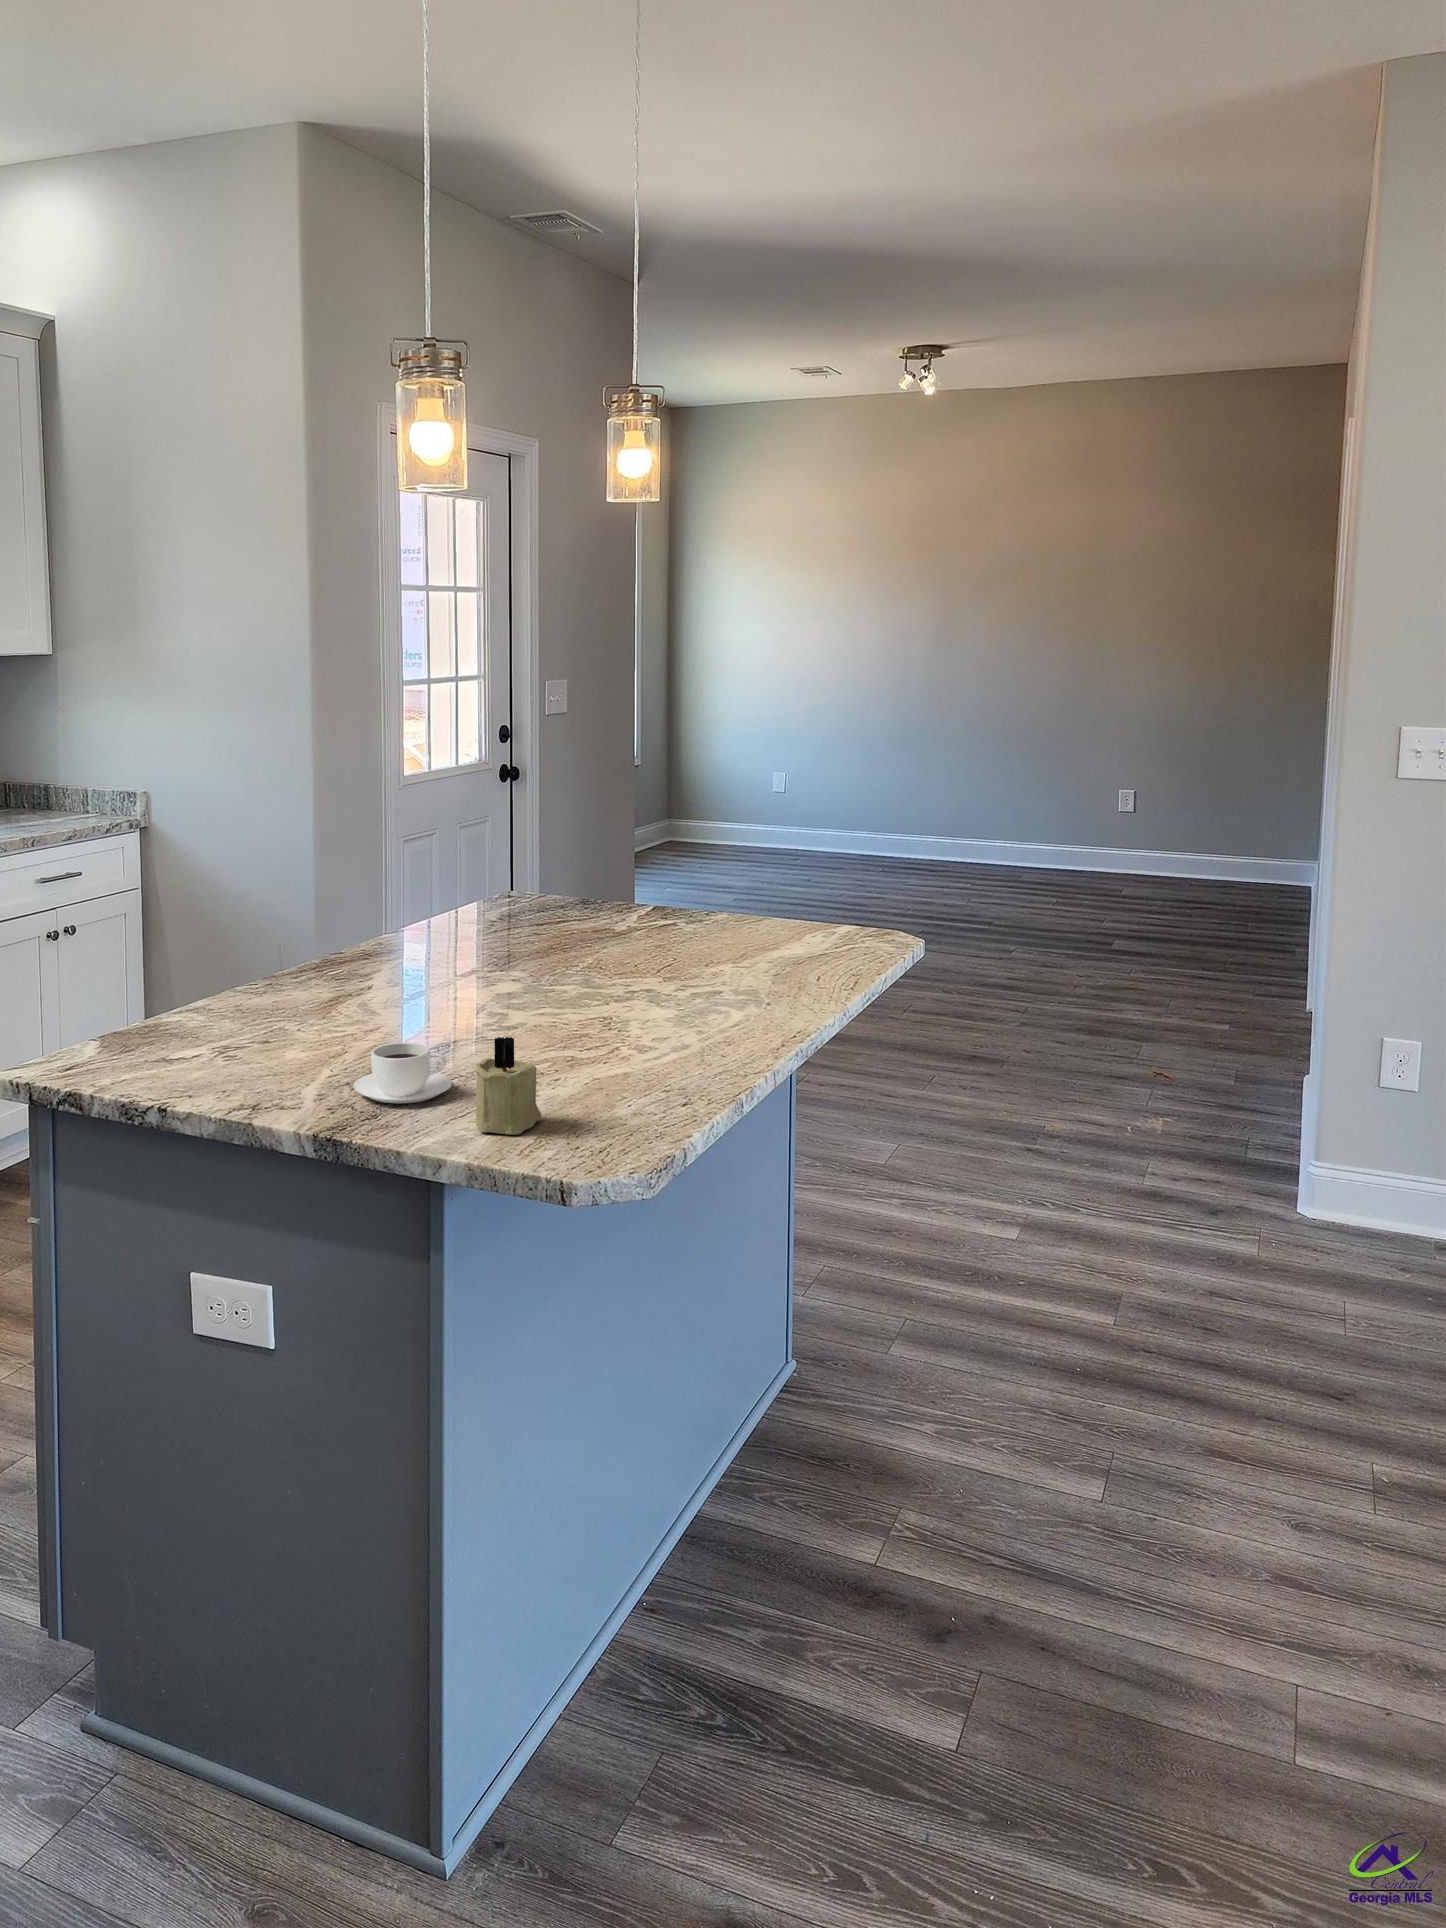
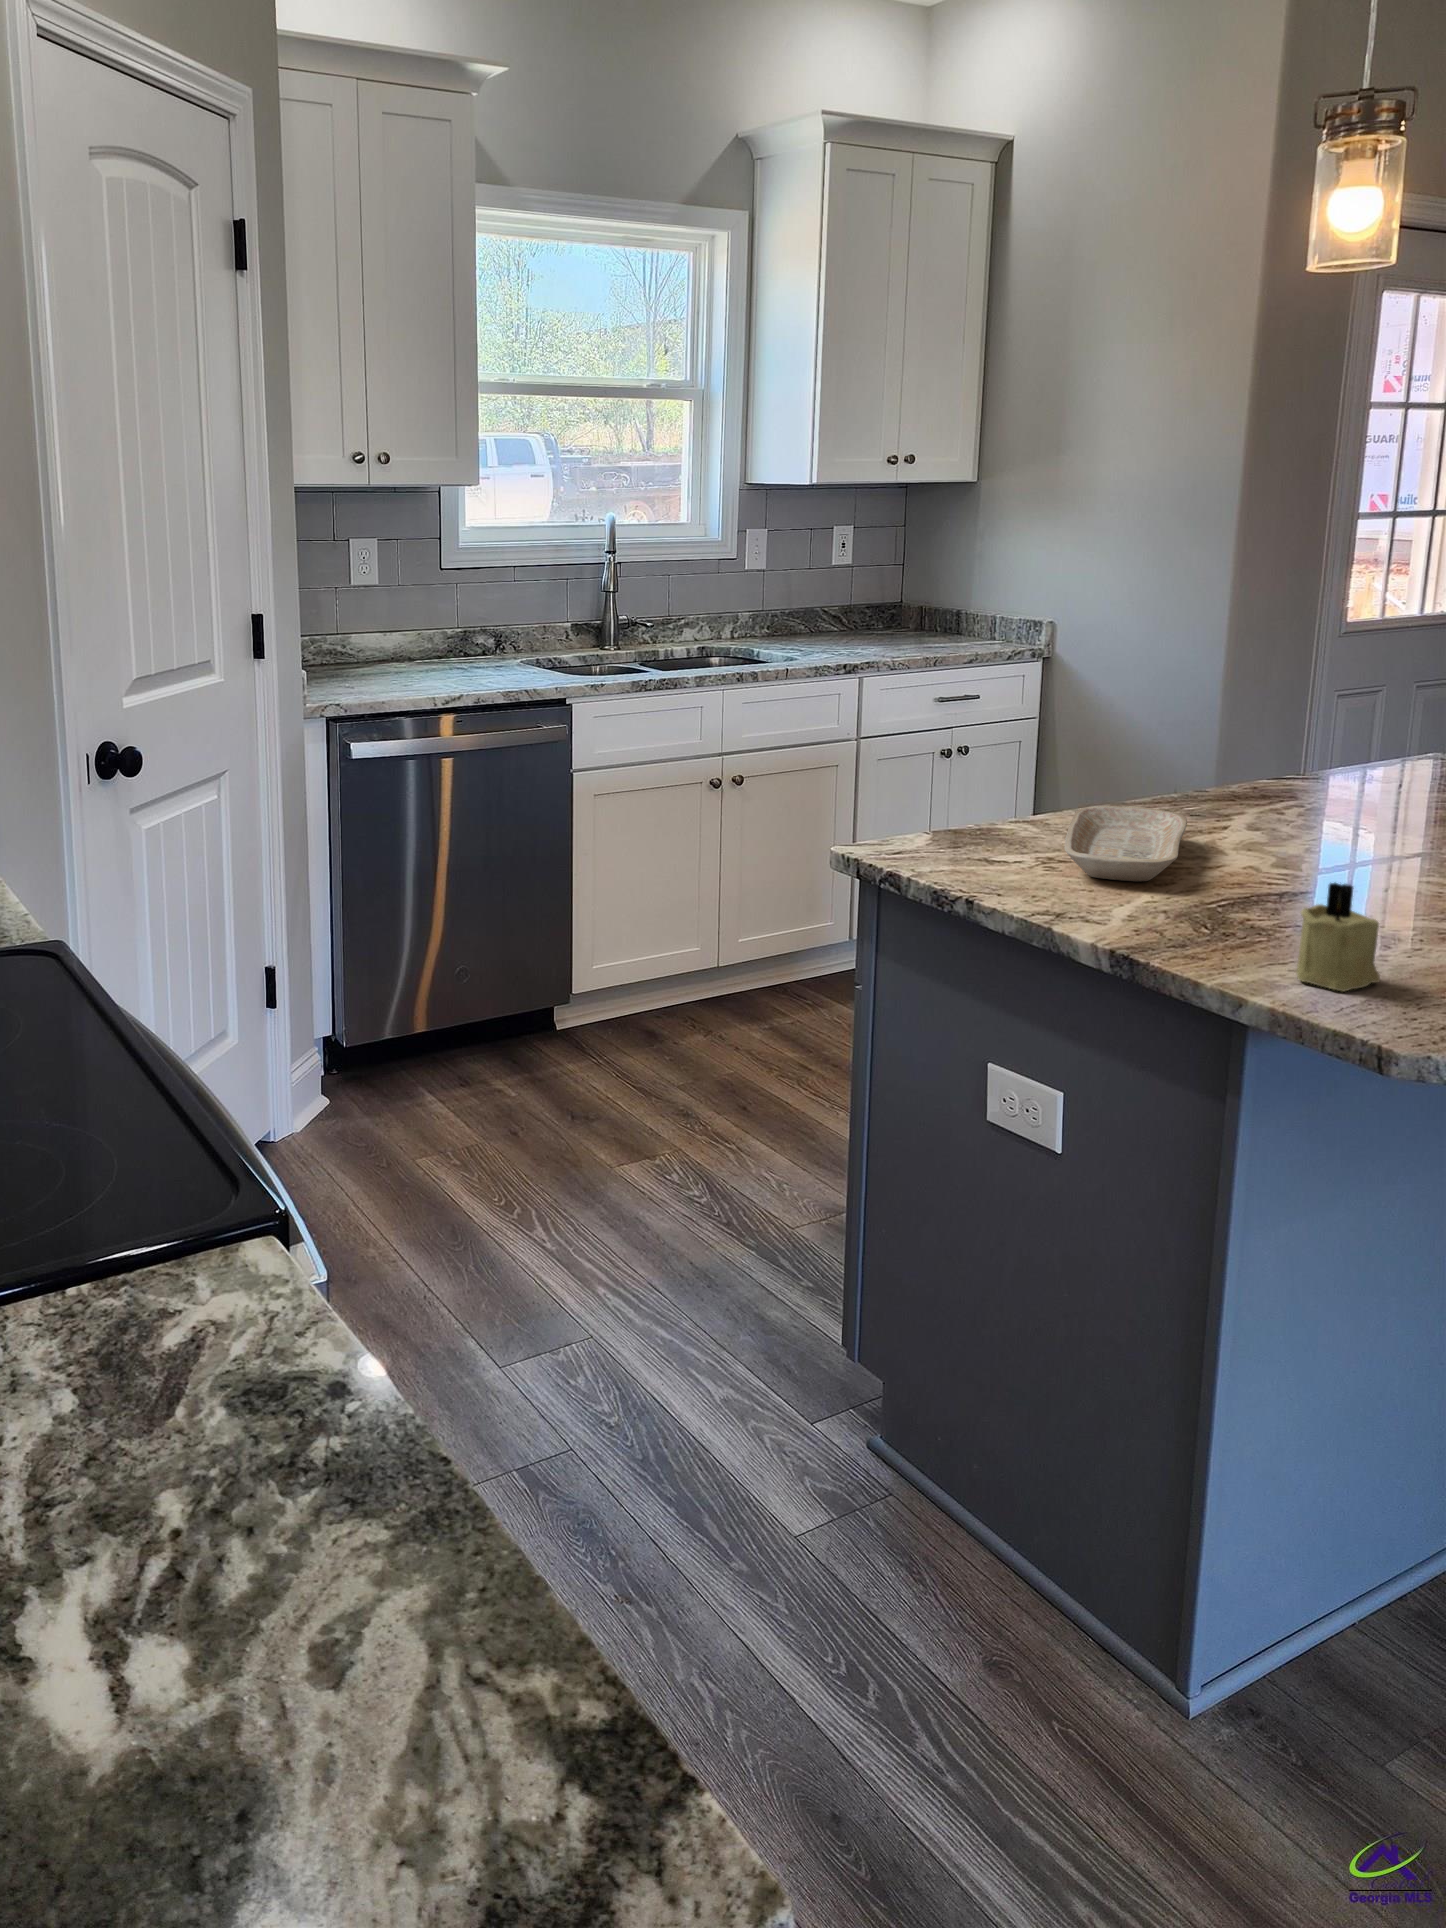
tray: none [237,981,346,1060] -> present [1064,806,1187,882]
coffee cup: present [353,1043,452,1103] -> none [1169,876,1283,940]

